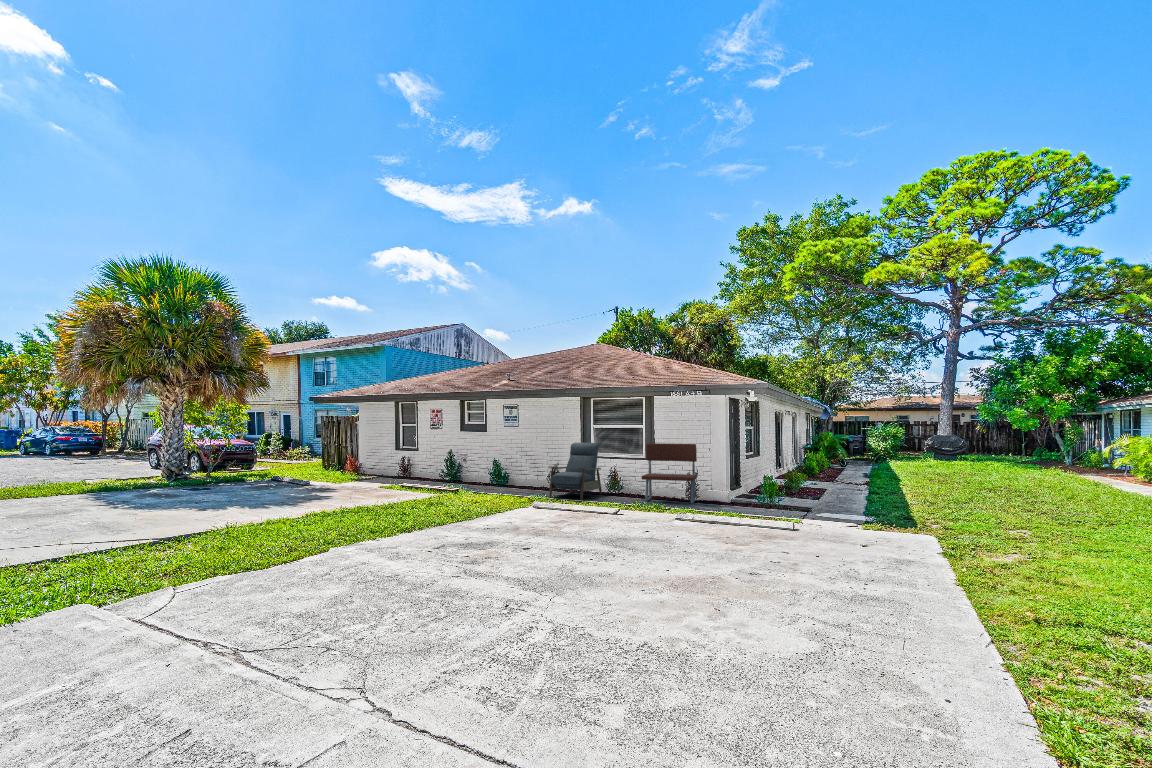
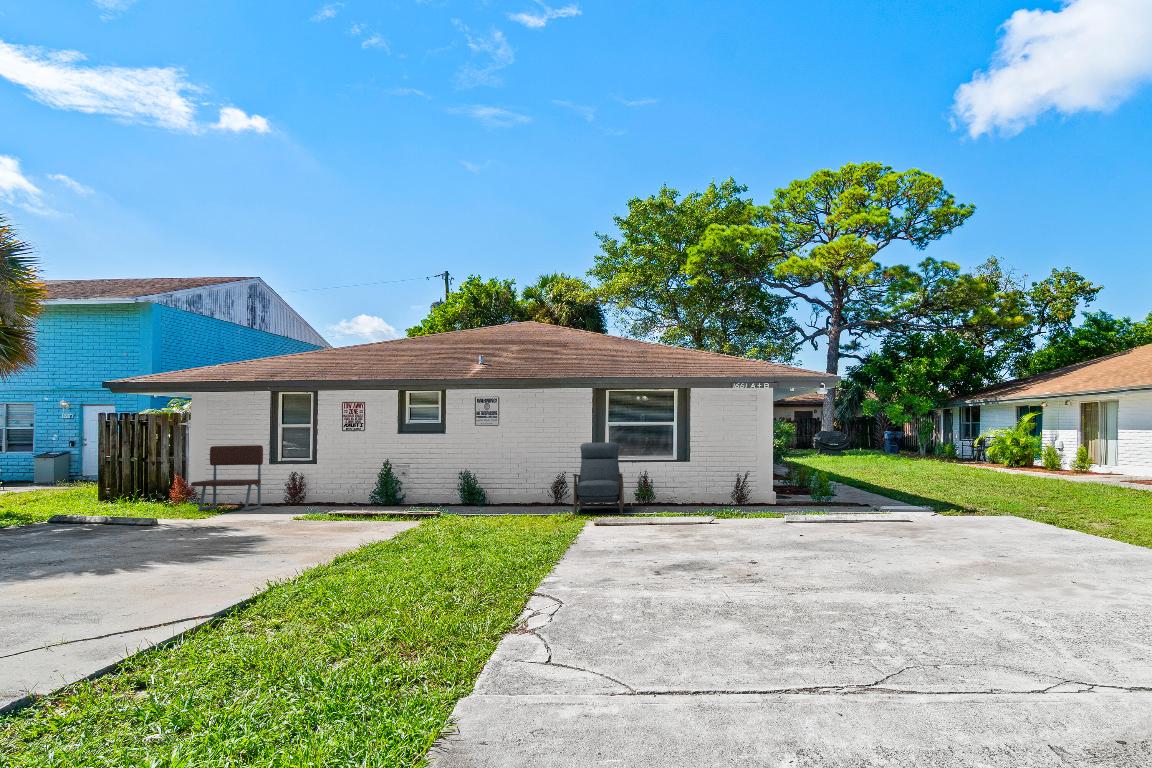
bench: present [642,443,697,504] -> present [191,445,263,511]

